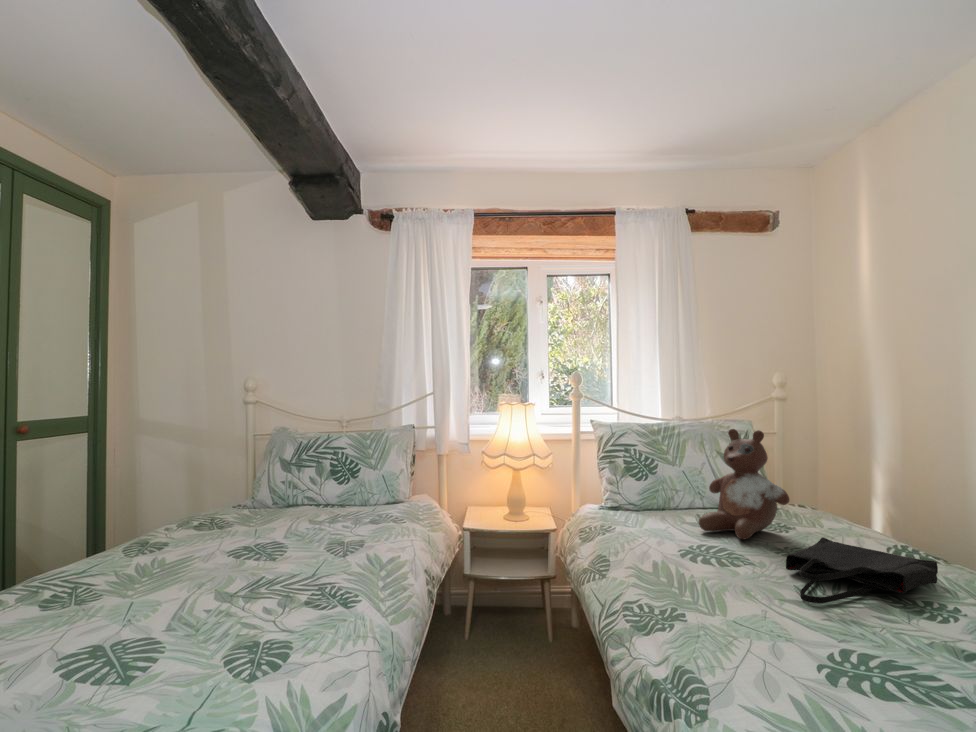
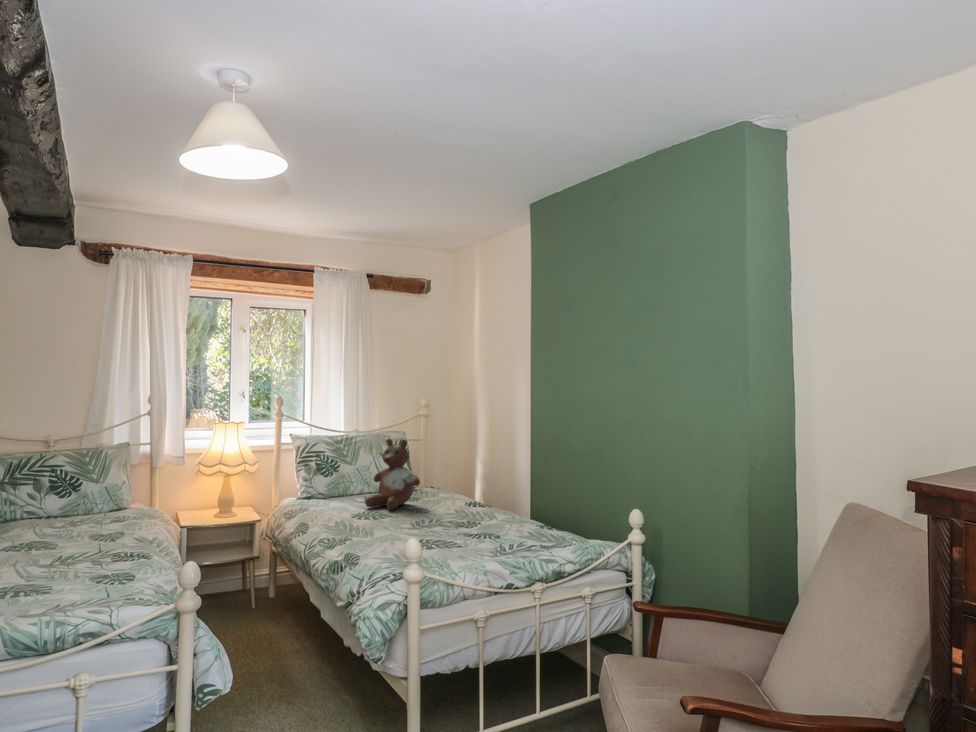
tote bag: present [786,537,938,603] -> none [410,503,483,536]

